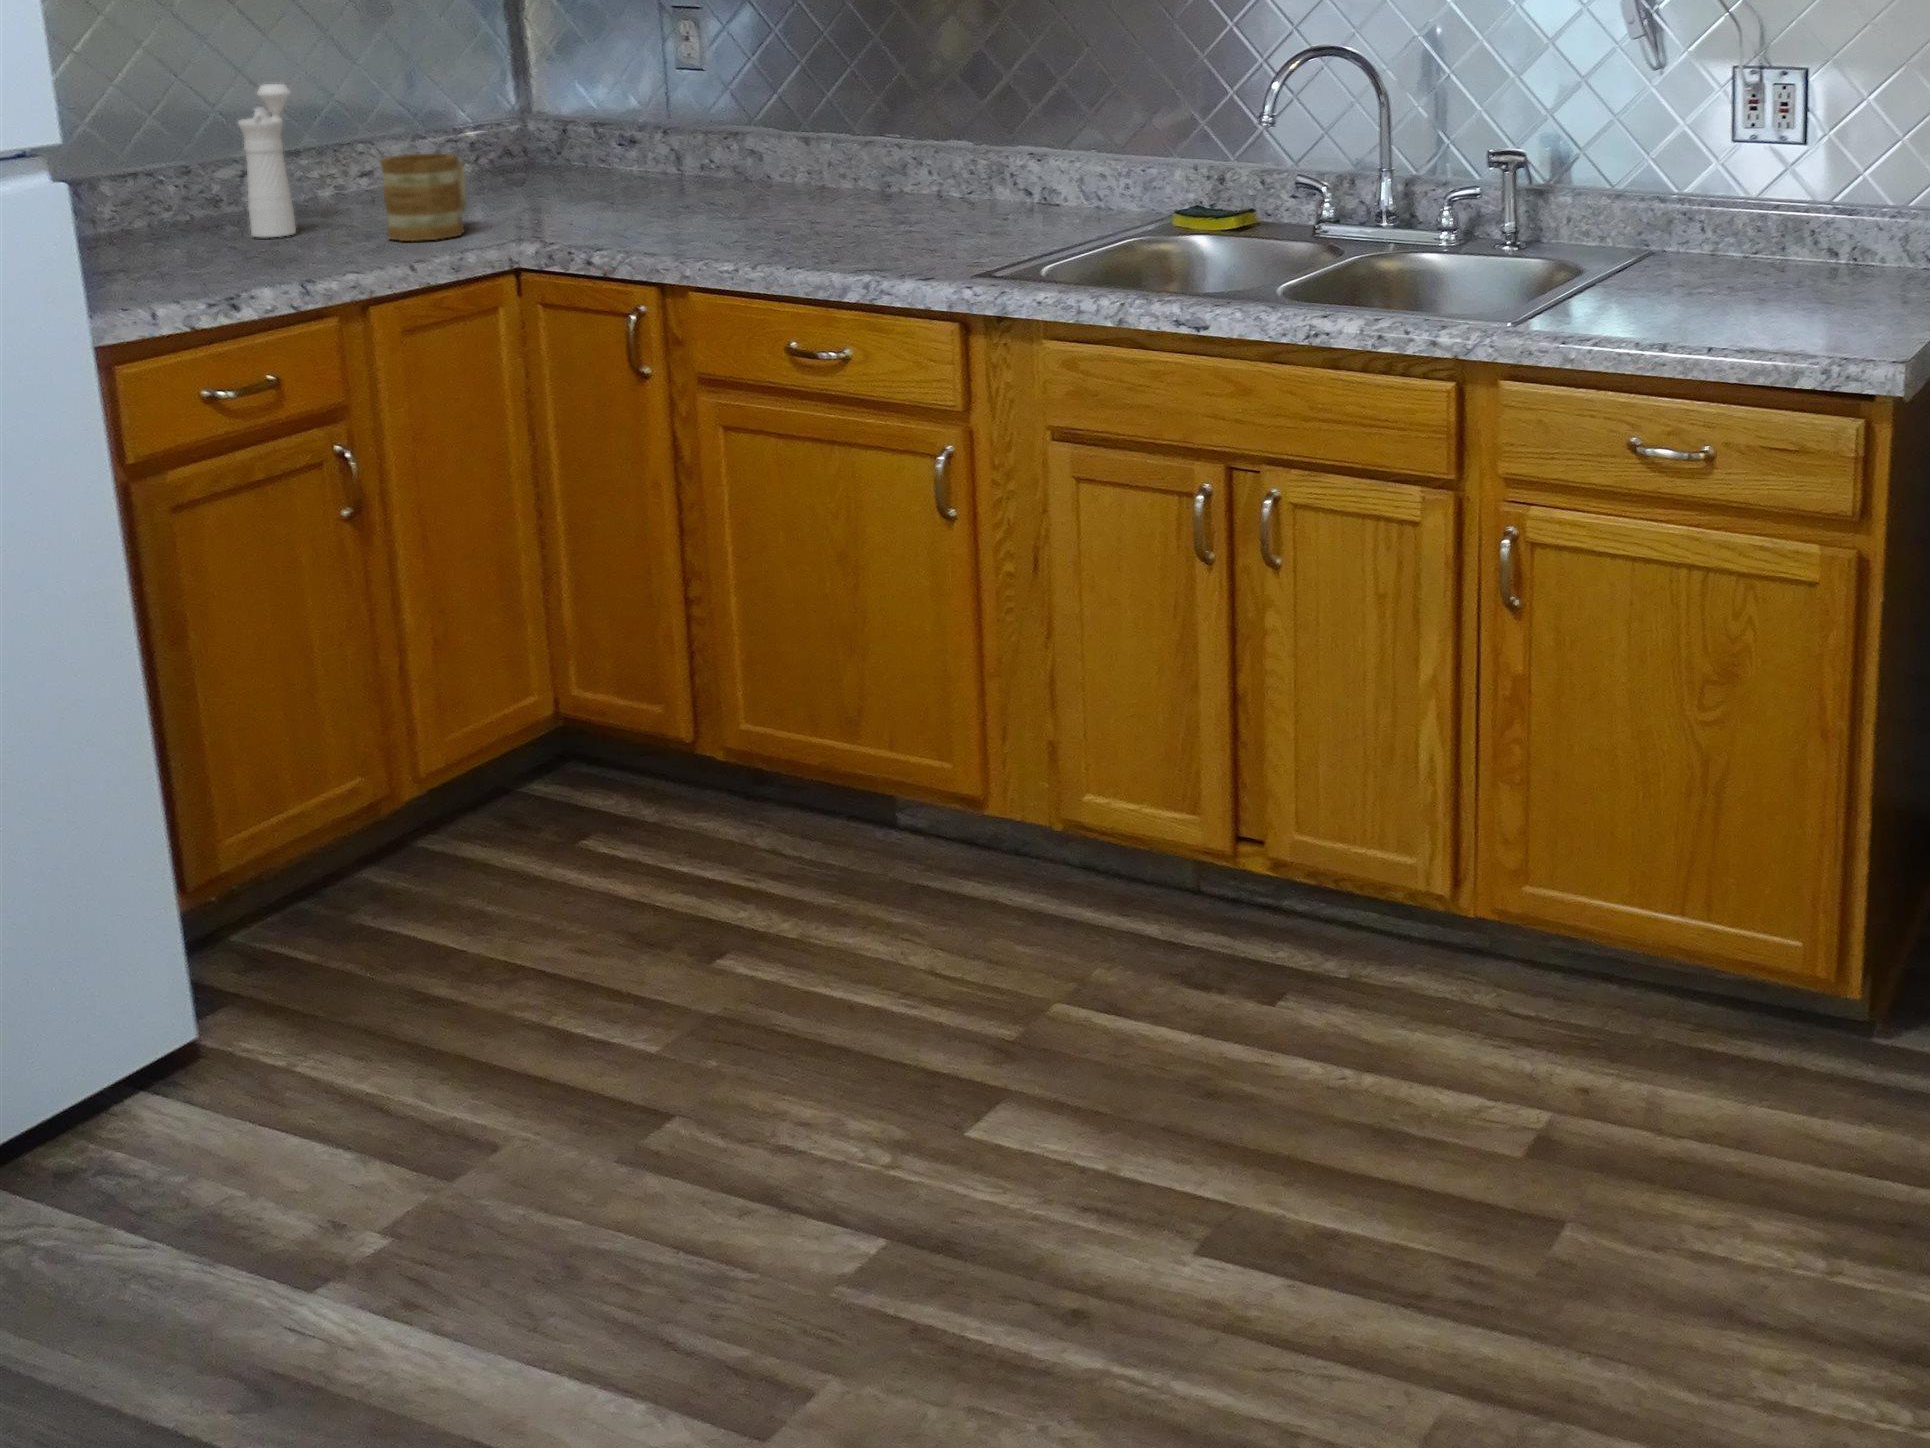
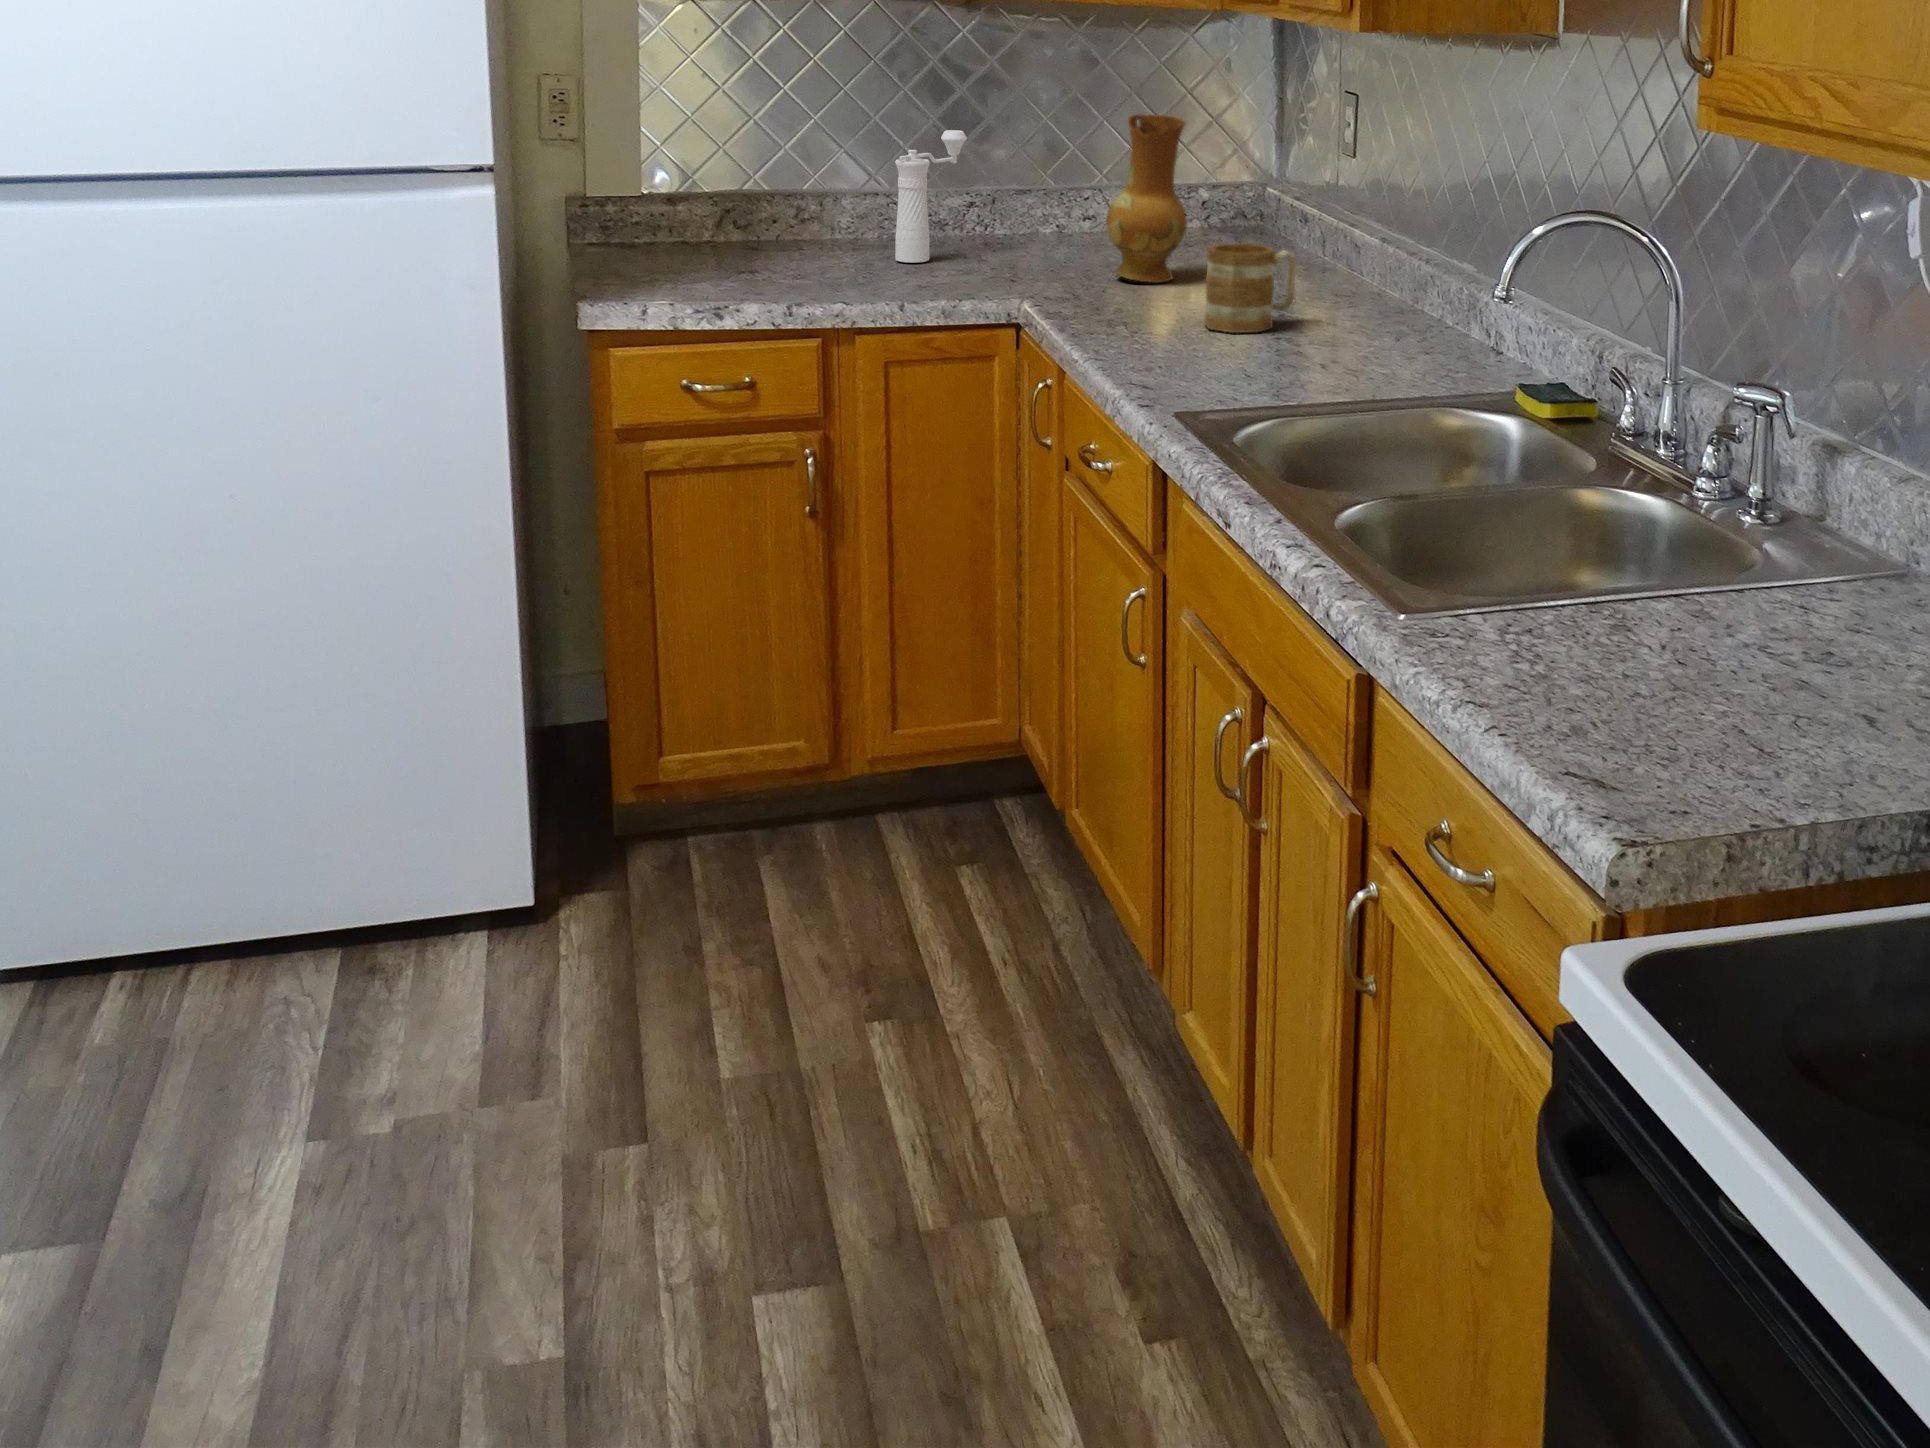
ceramic jug: none [533,39,625,212] -> present [1106,114,1186,283]
mug: present [380,153,466,241] -> present [1204,244,1297,333]

